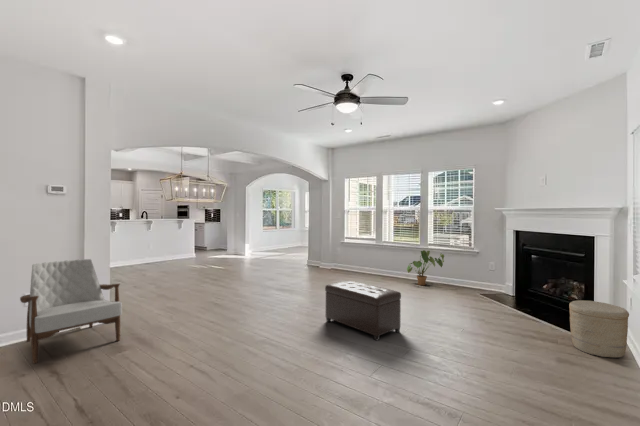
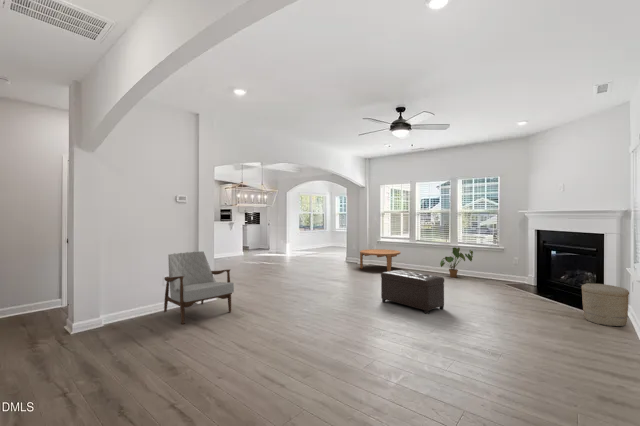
coffee table: none [319,252,364,279] -> present [360,249,400,271]

